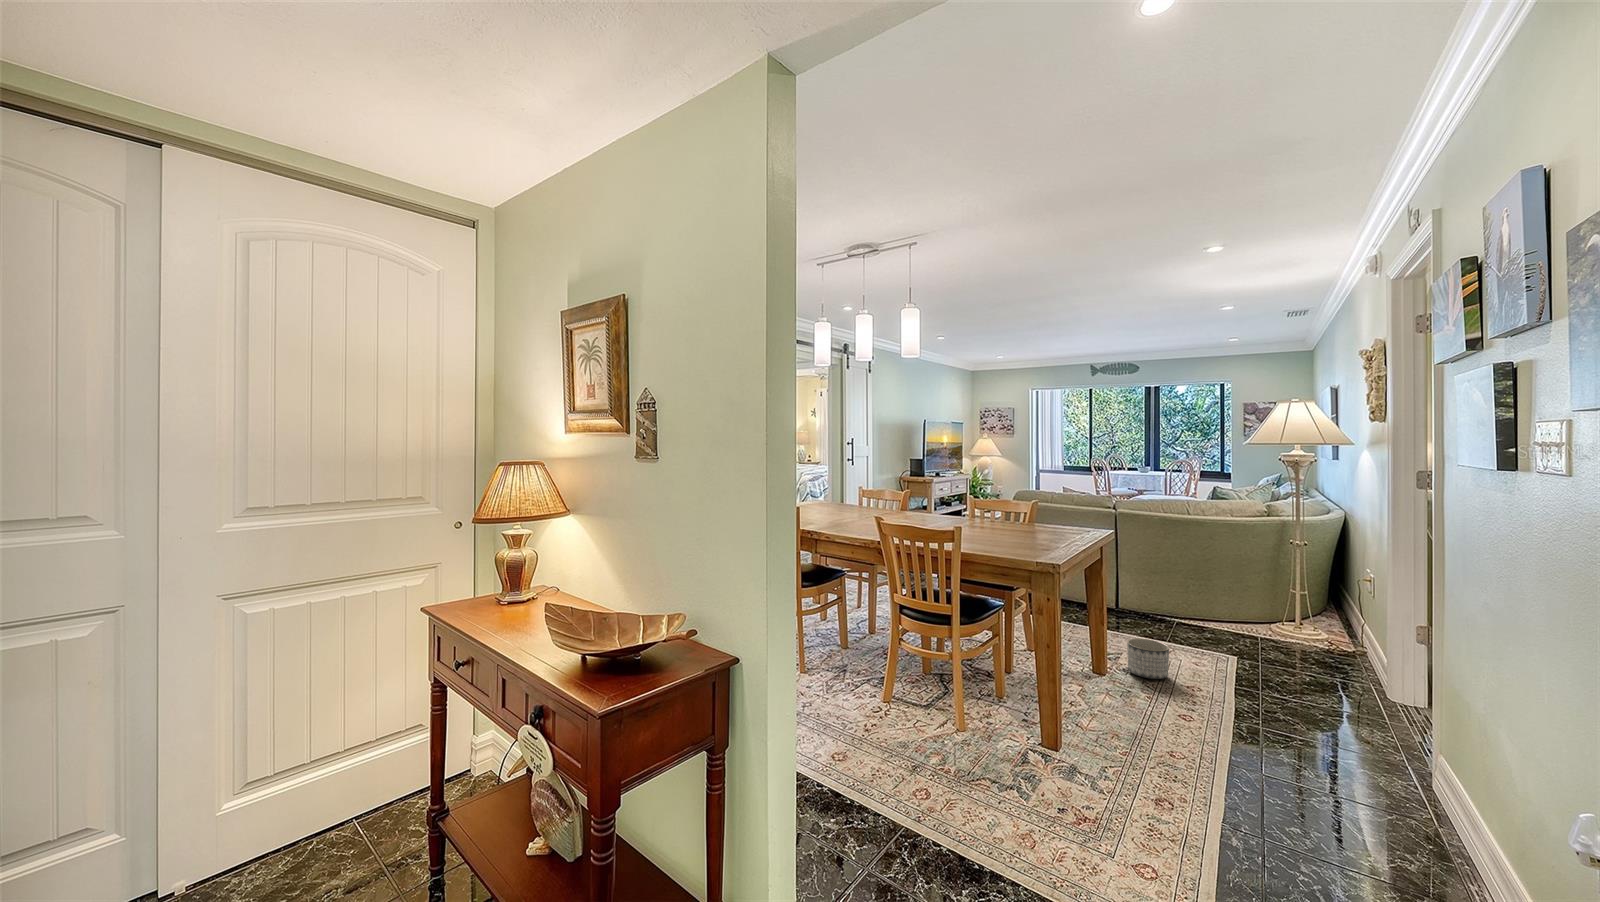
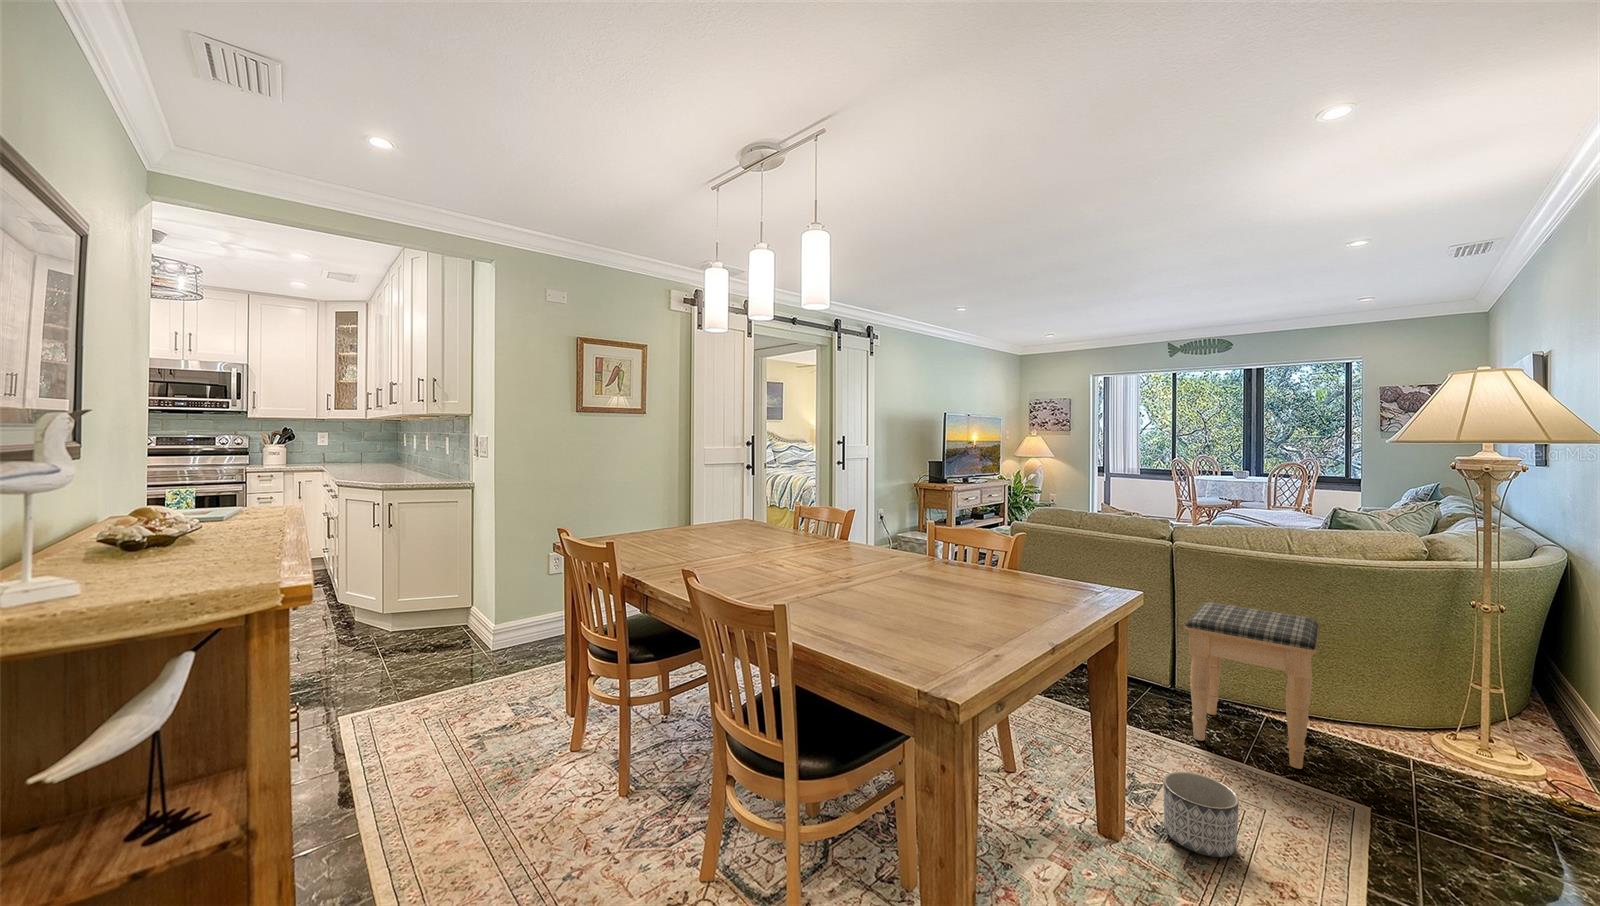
footstool: none [1130,549,1207,643] -> present [1185,603,1319,769]

